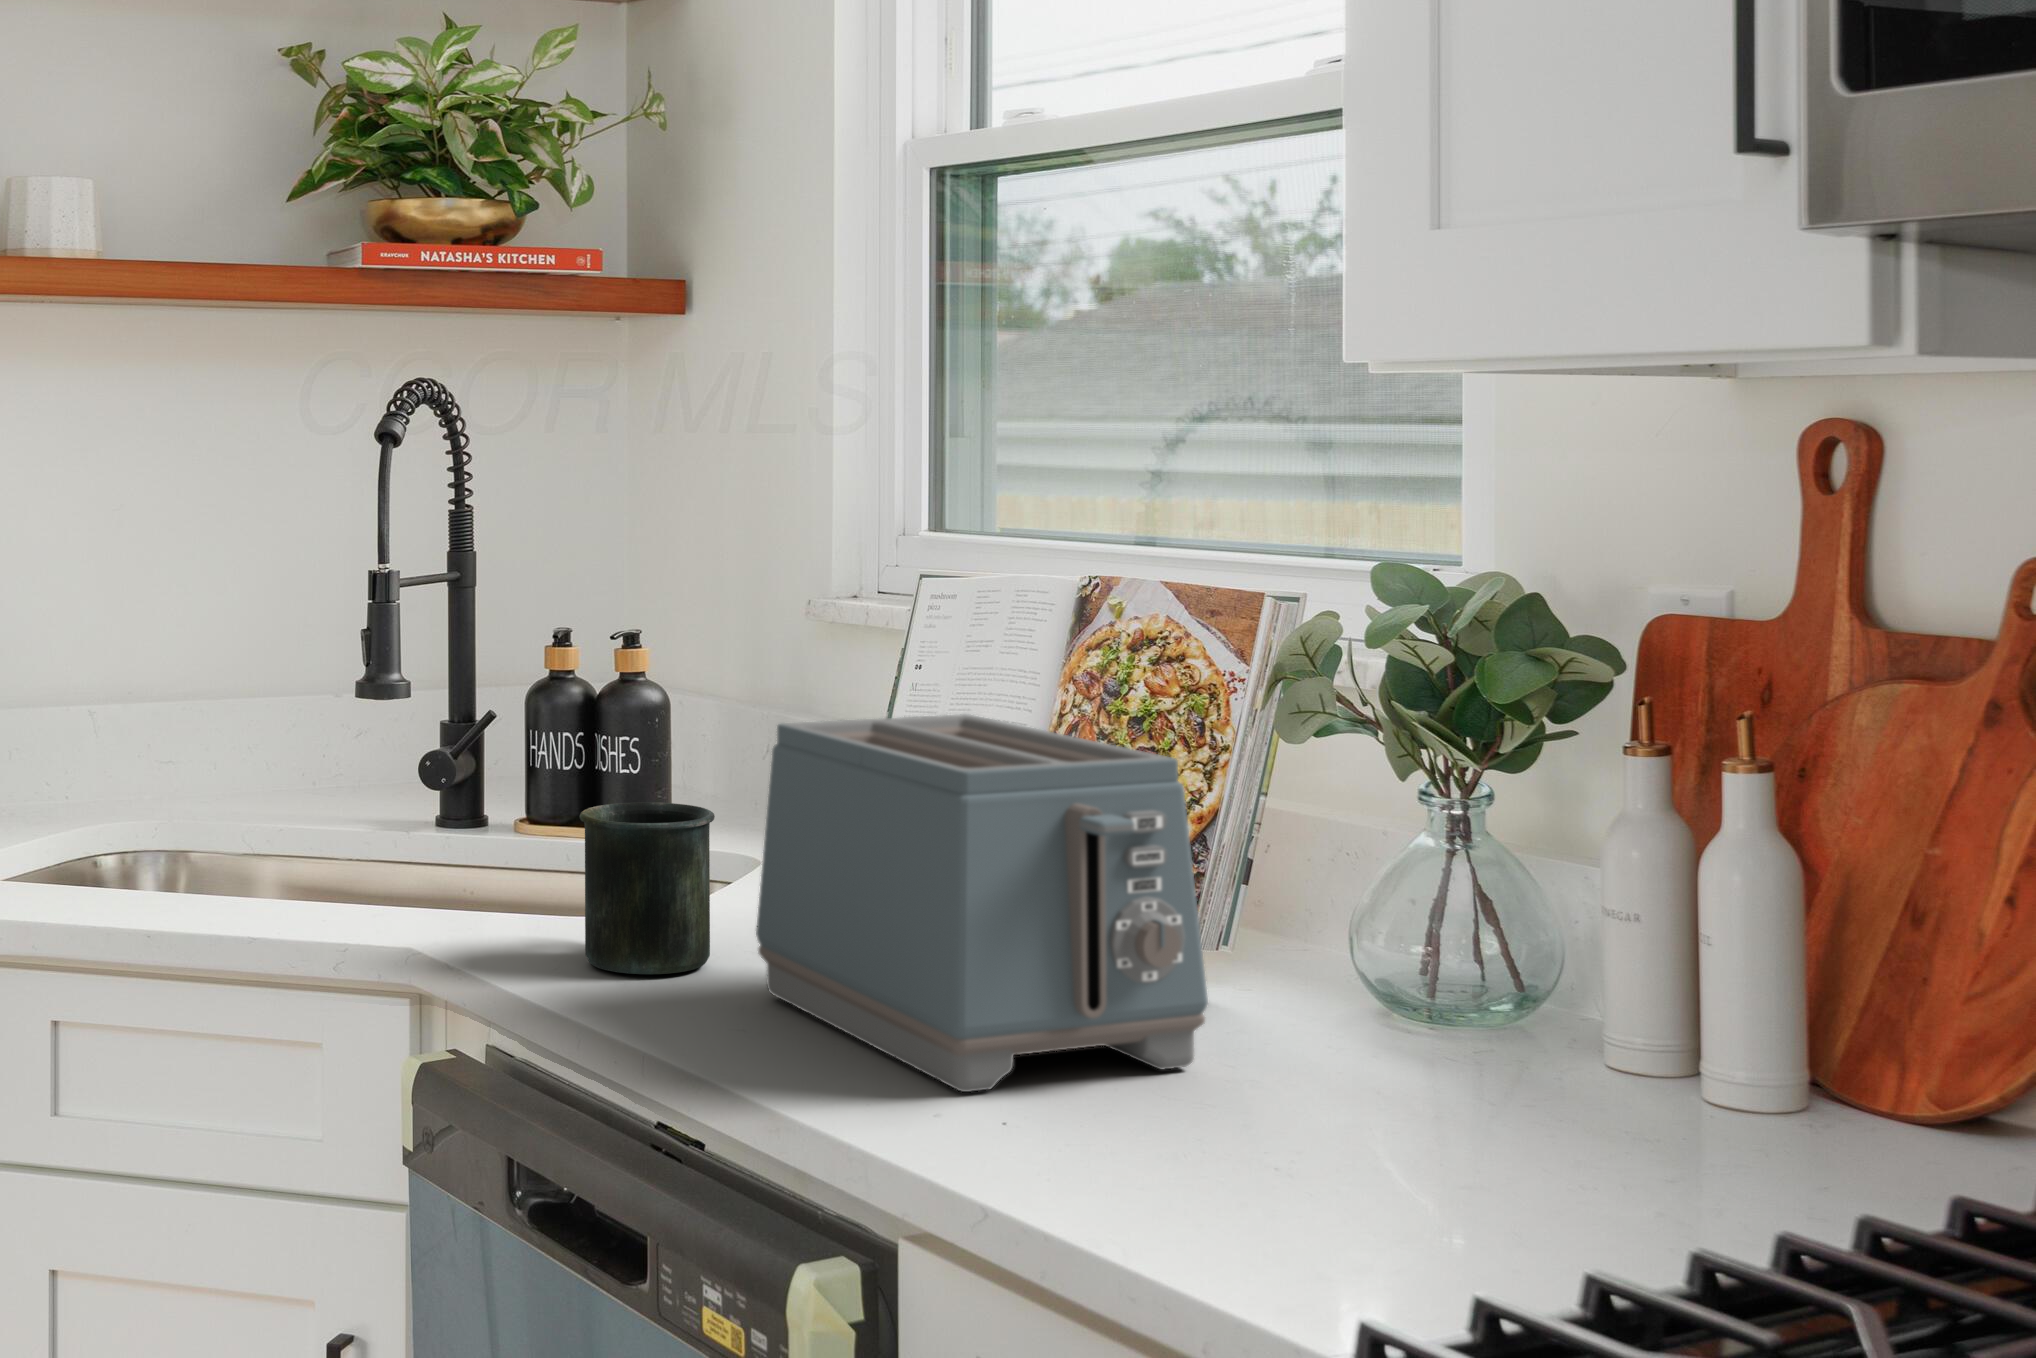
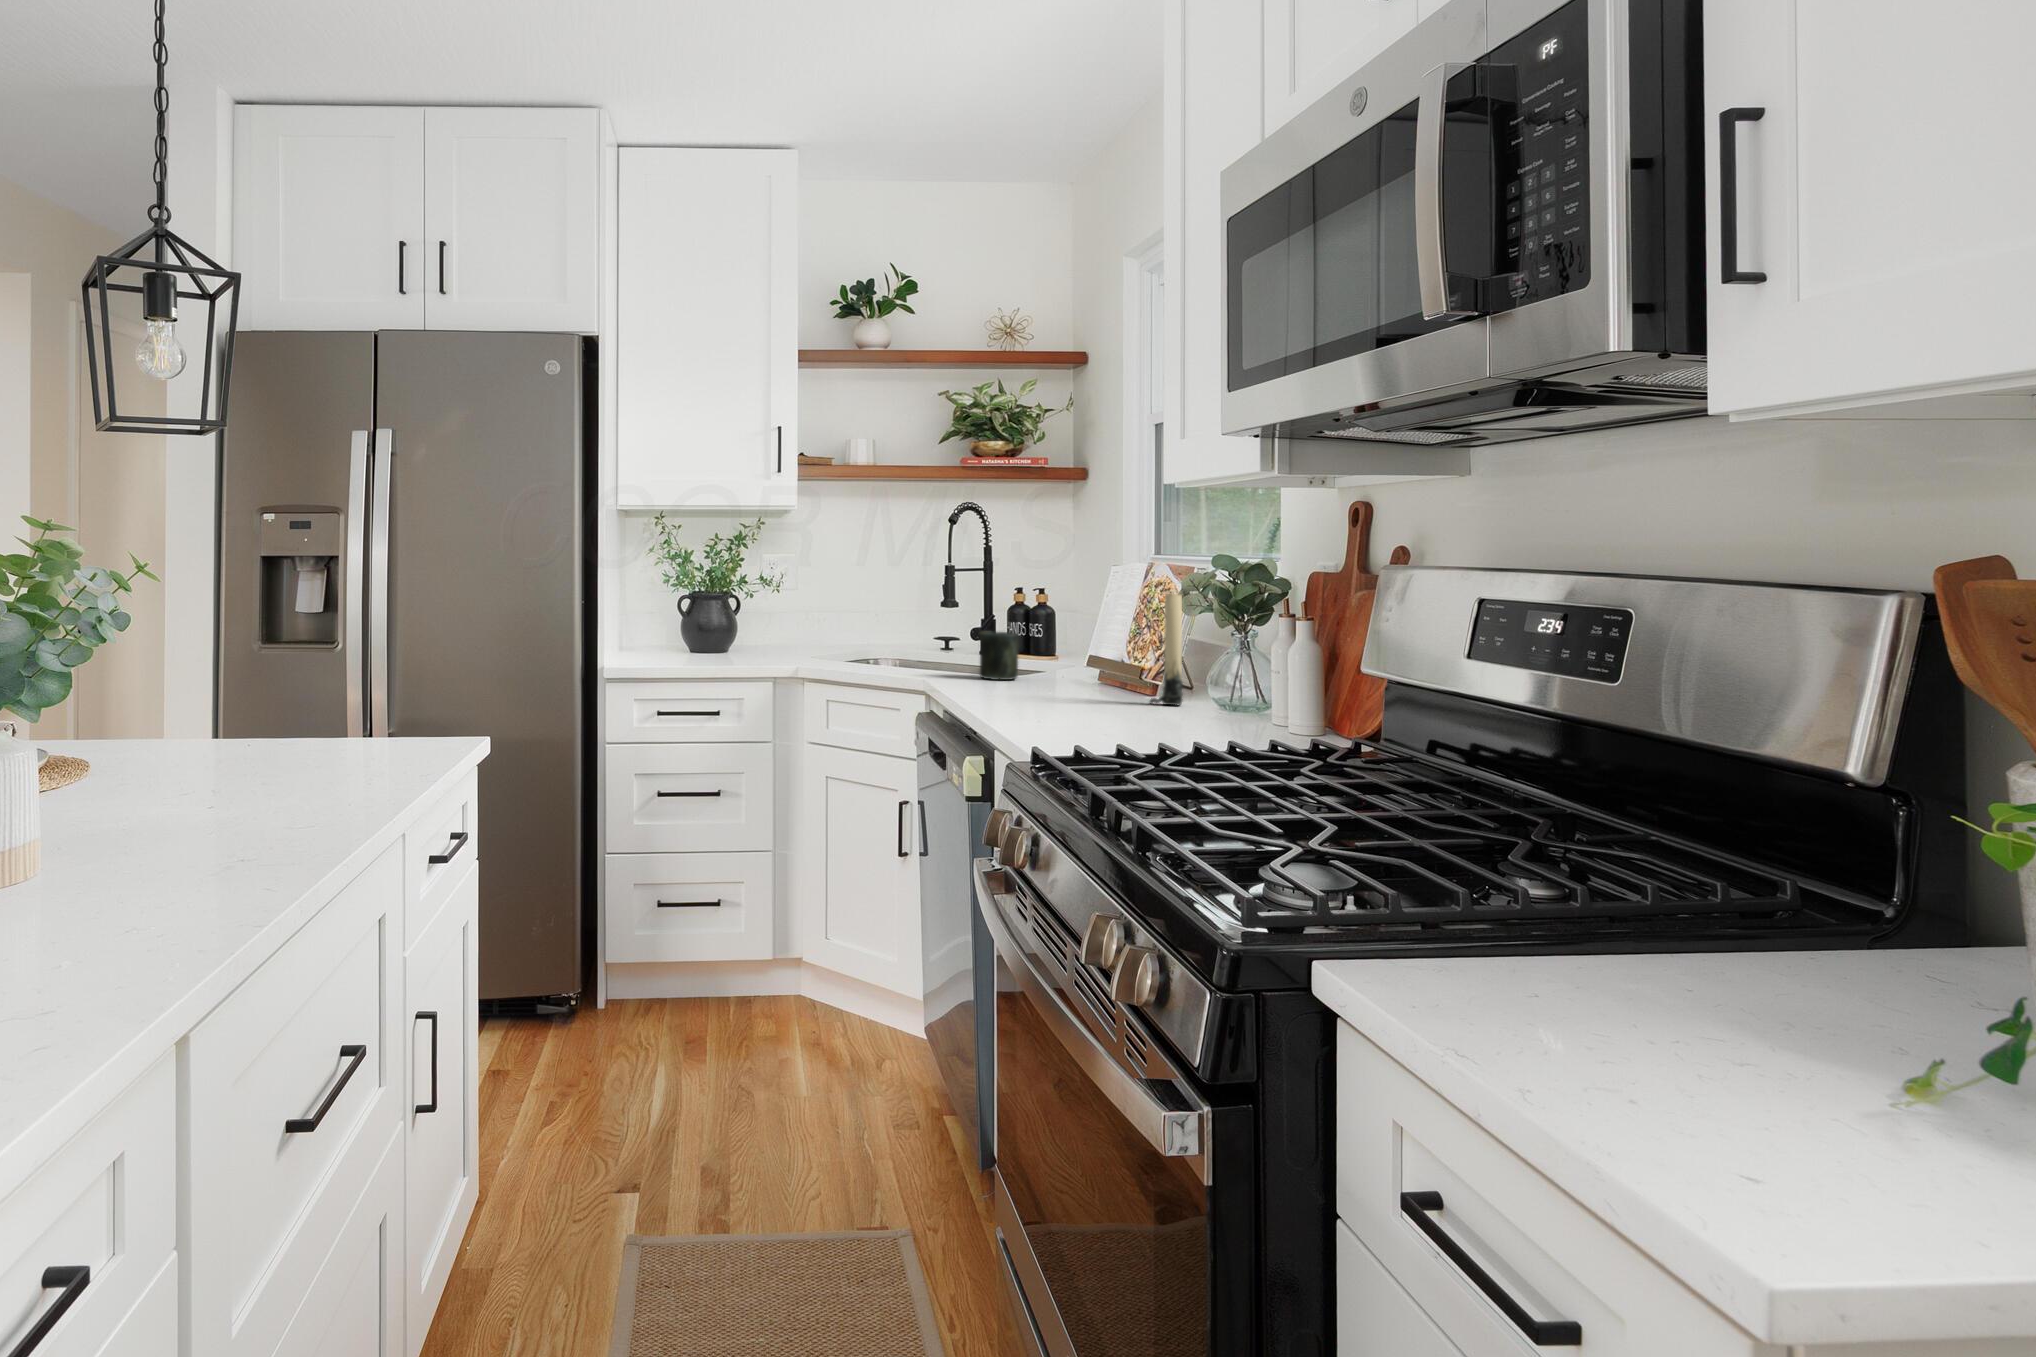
candle: none [1352,707,1476,1122] -> present [1150,590,1183,705]
toaster: present [756,714,1208,1092] -> none [1021,603,1127,697]

